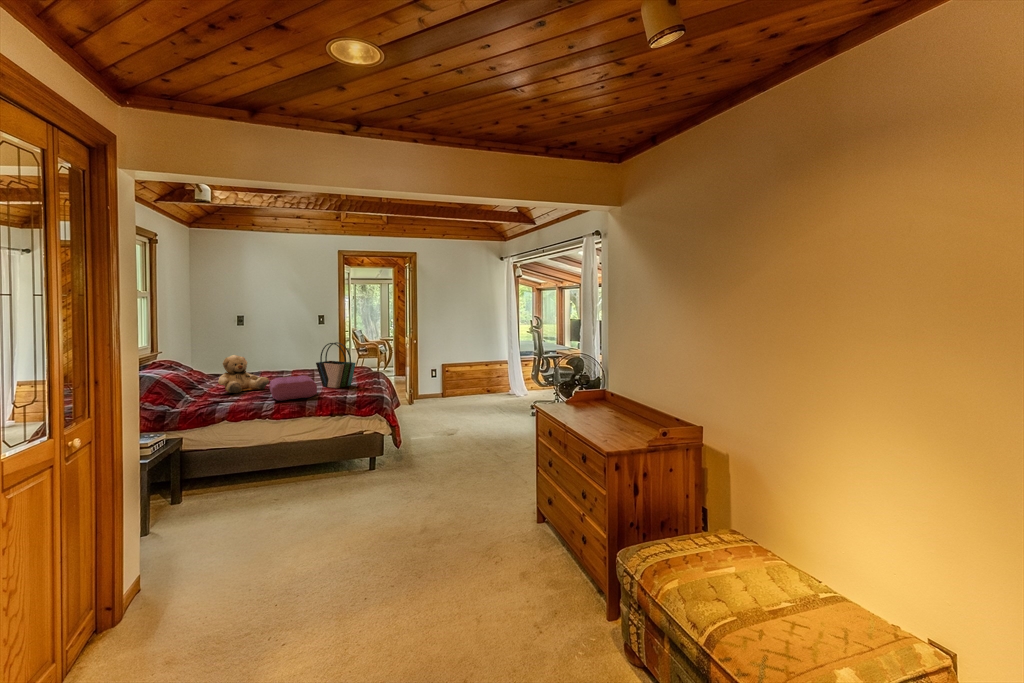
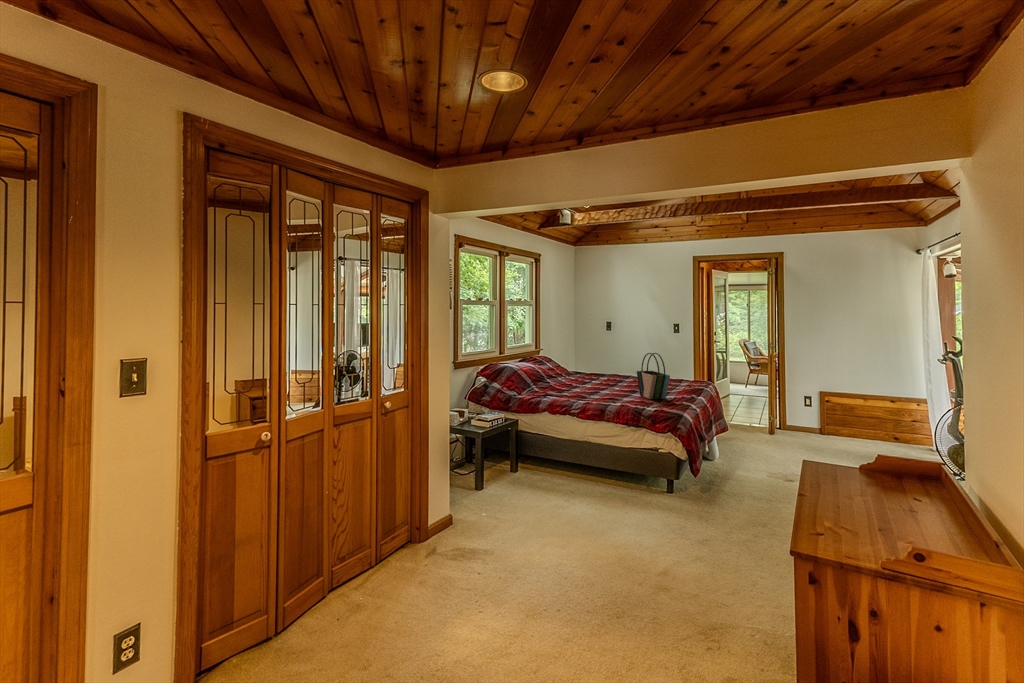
teddy bear: present [218,355,269,393] -> none [559,357,597,391]
pillow: present [270,375,317,401] -> none [583,381,625,404]

